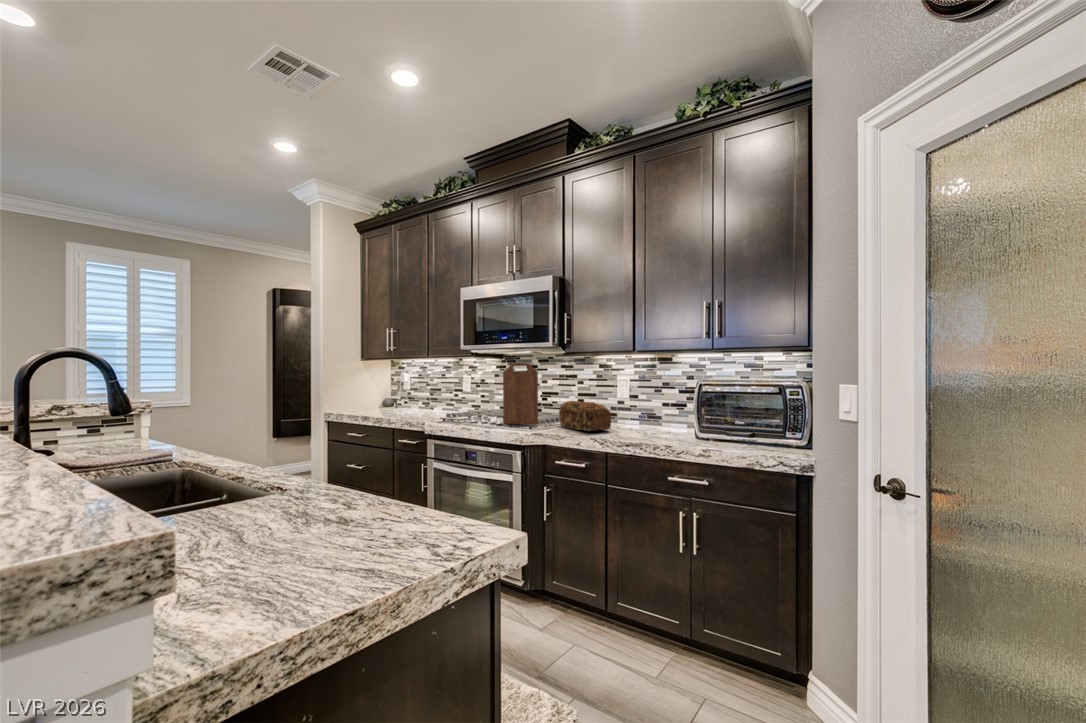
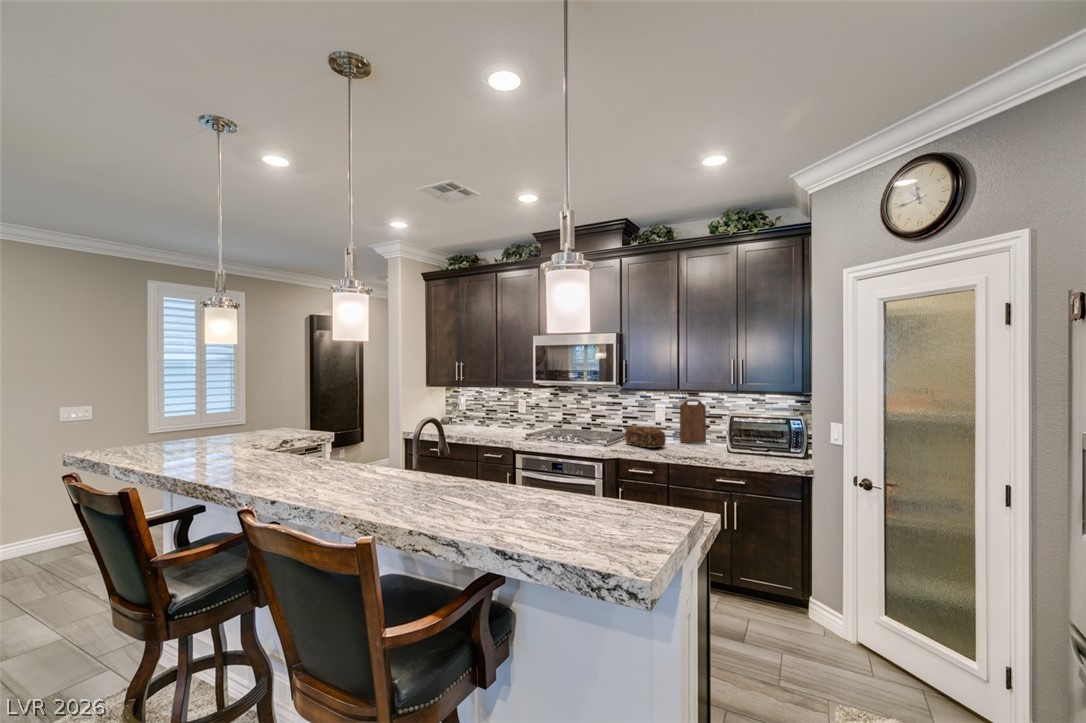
cutting board: present [503,363,538,424] -> present [680,399,706,443]

